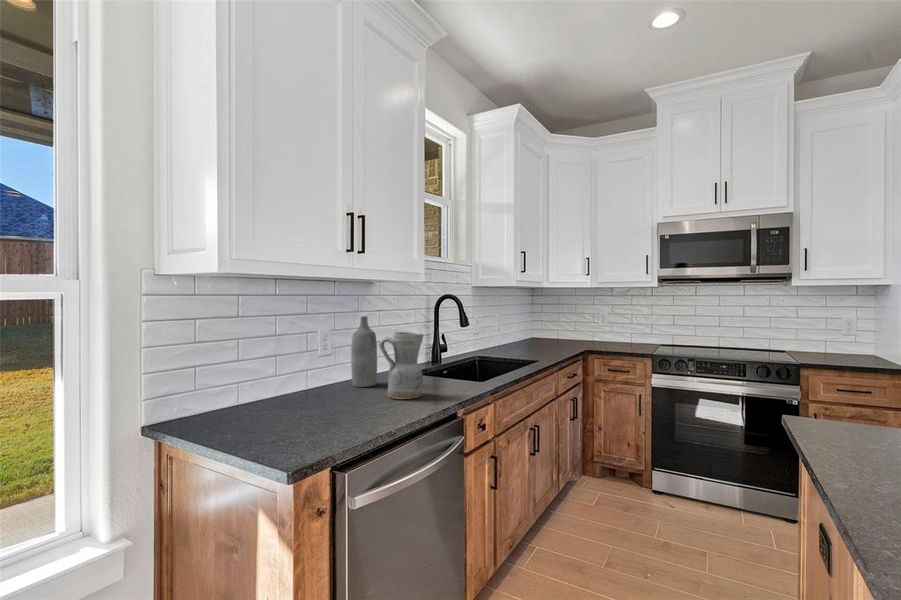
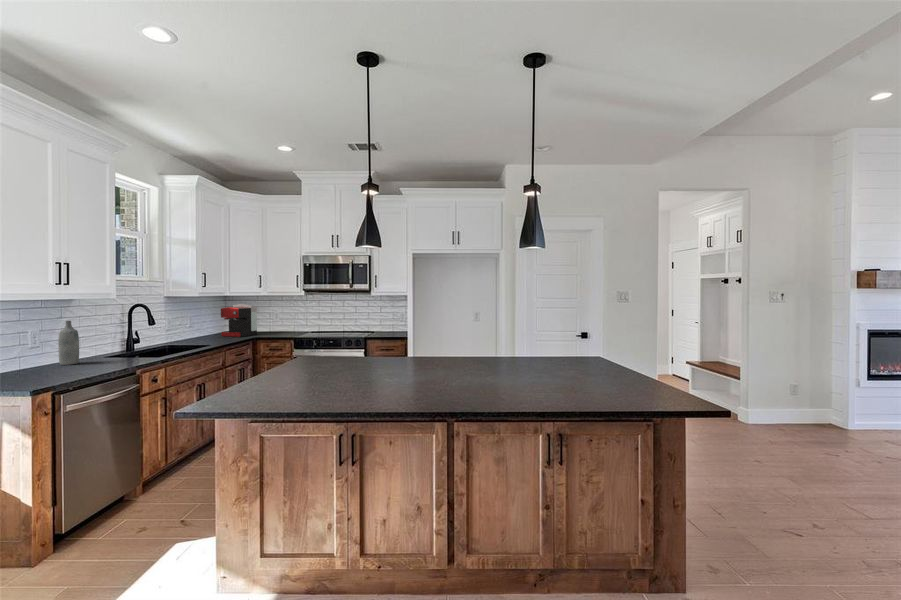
coffee maker: none [536,299,583,347] -> present [221,304,257,337]
ceramic pitcher: present [379,332,423,399] -> none [81,329,113,368]

